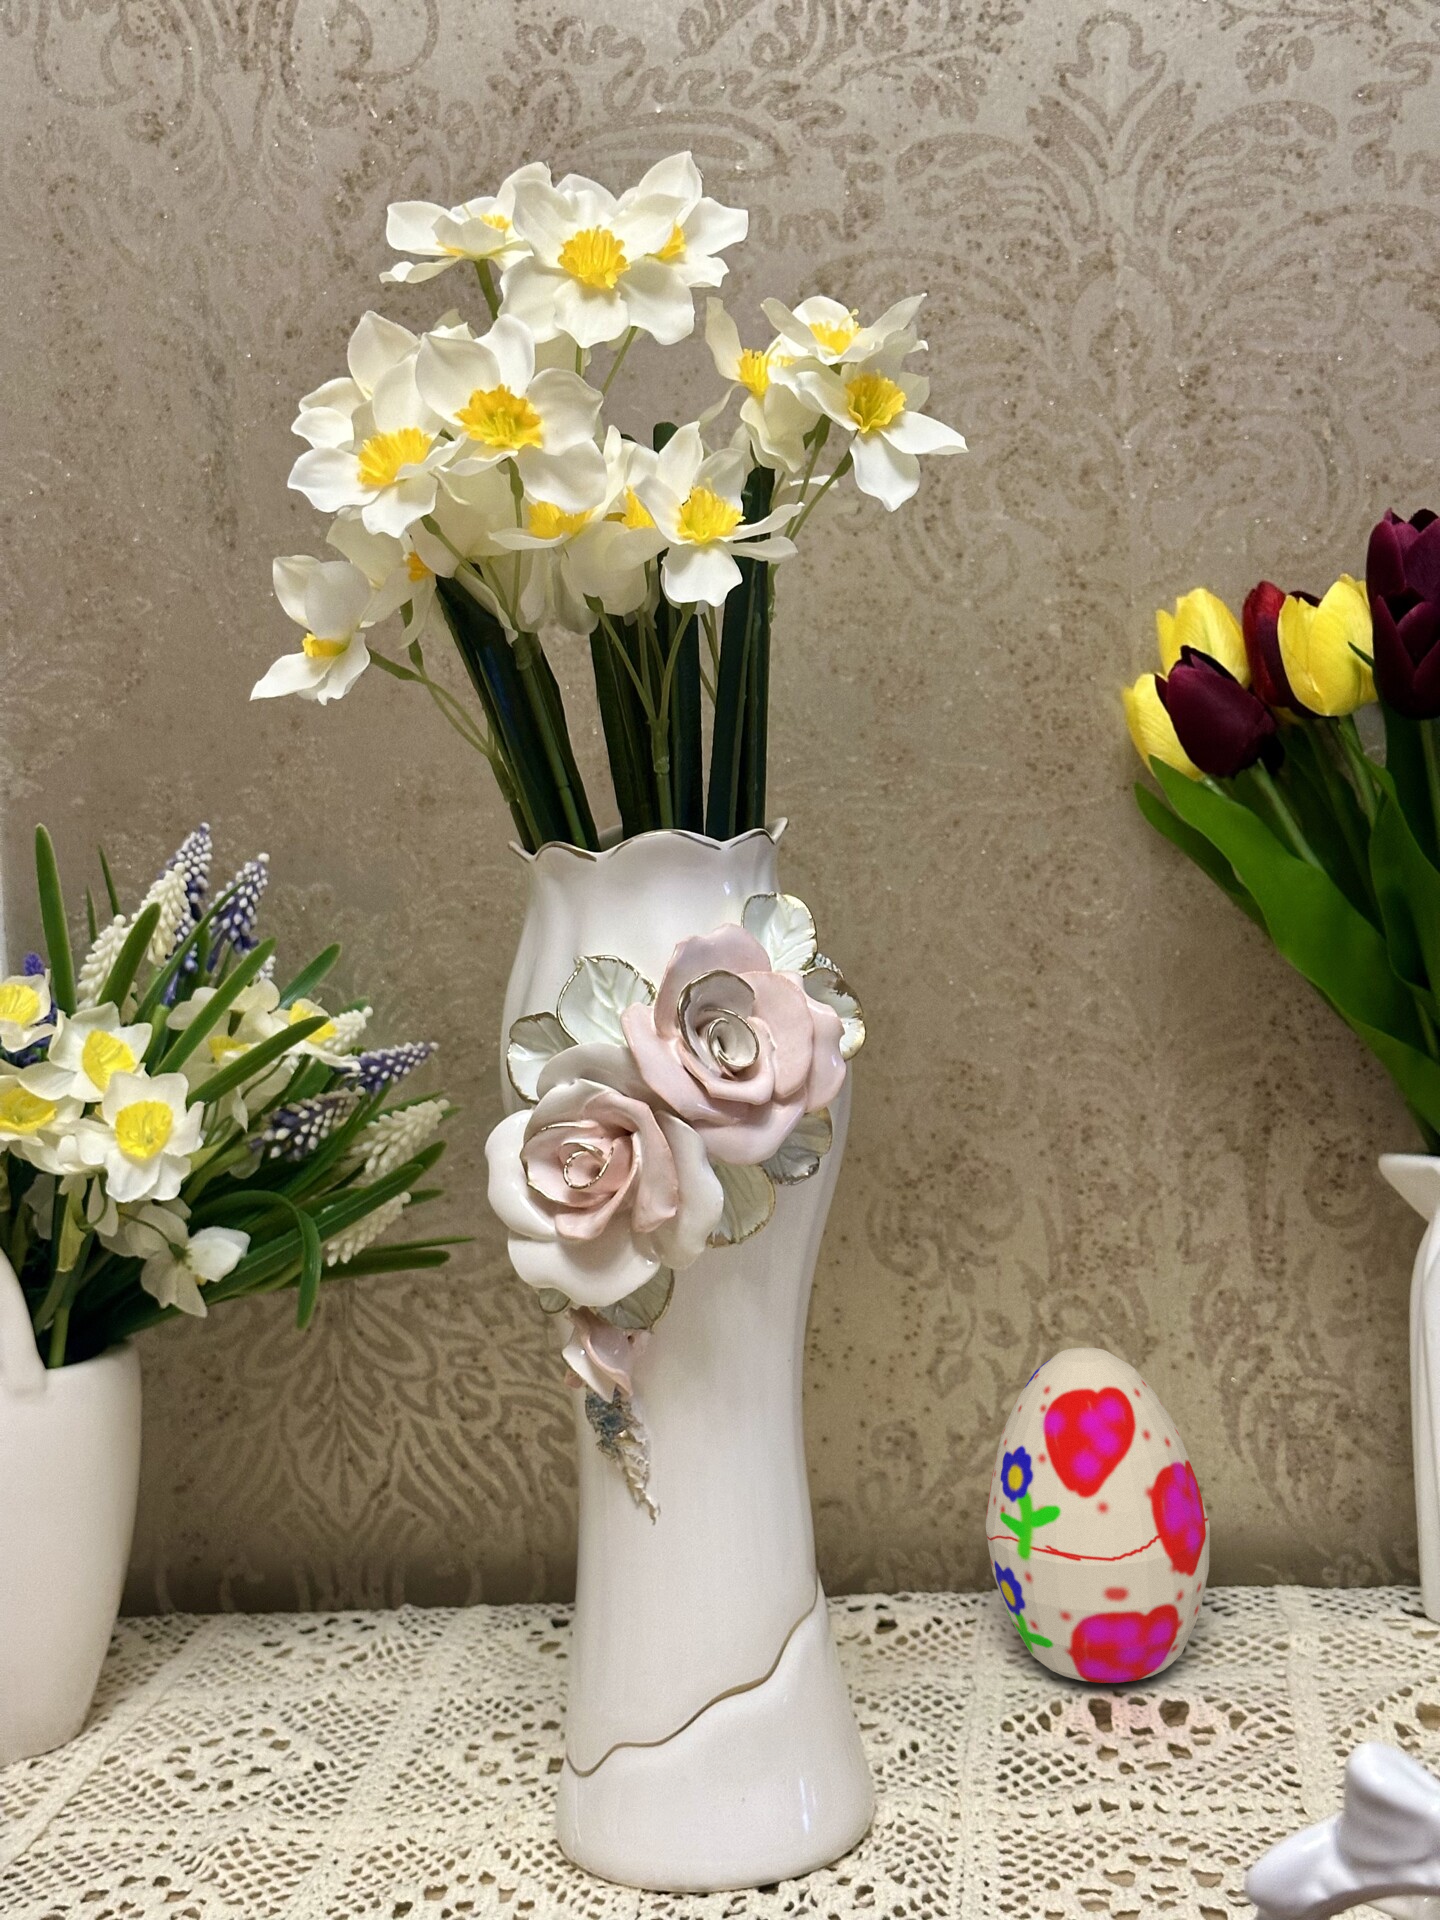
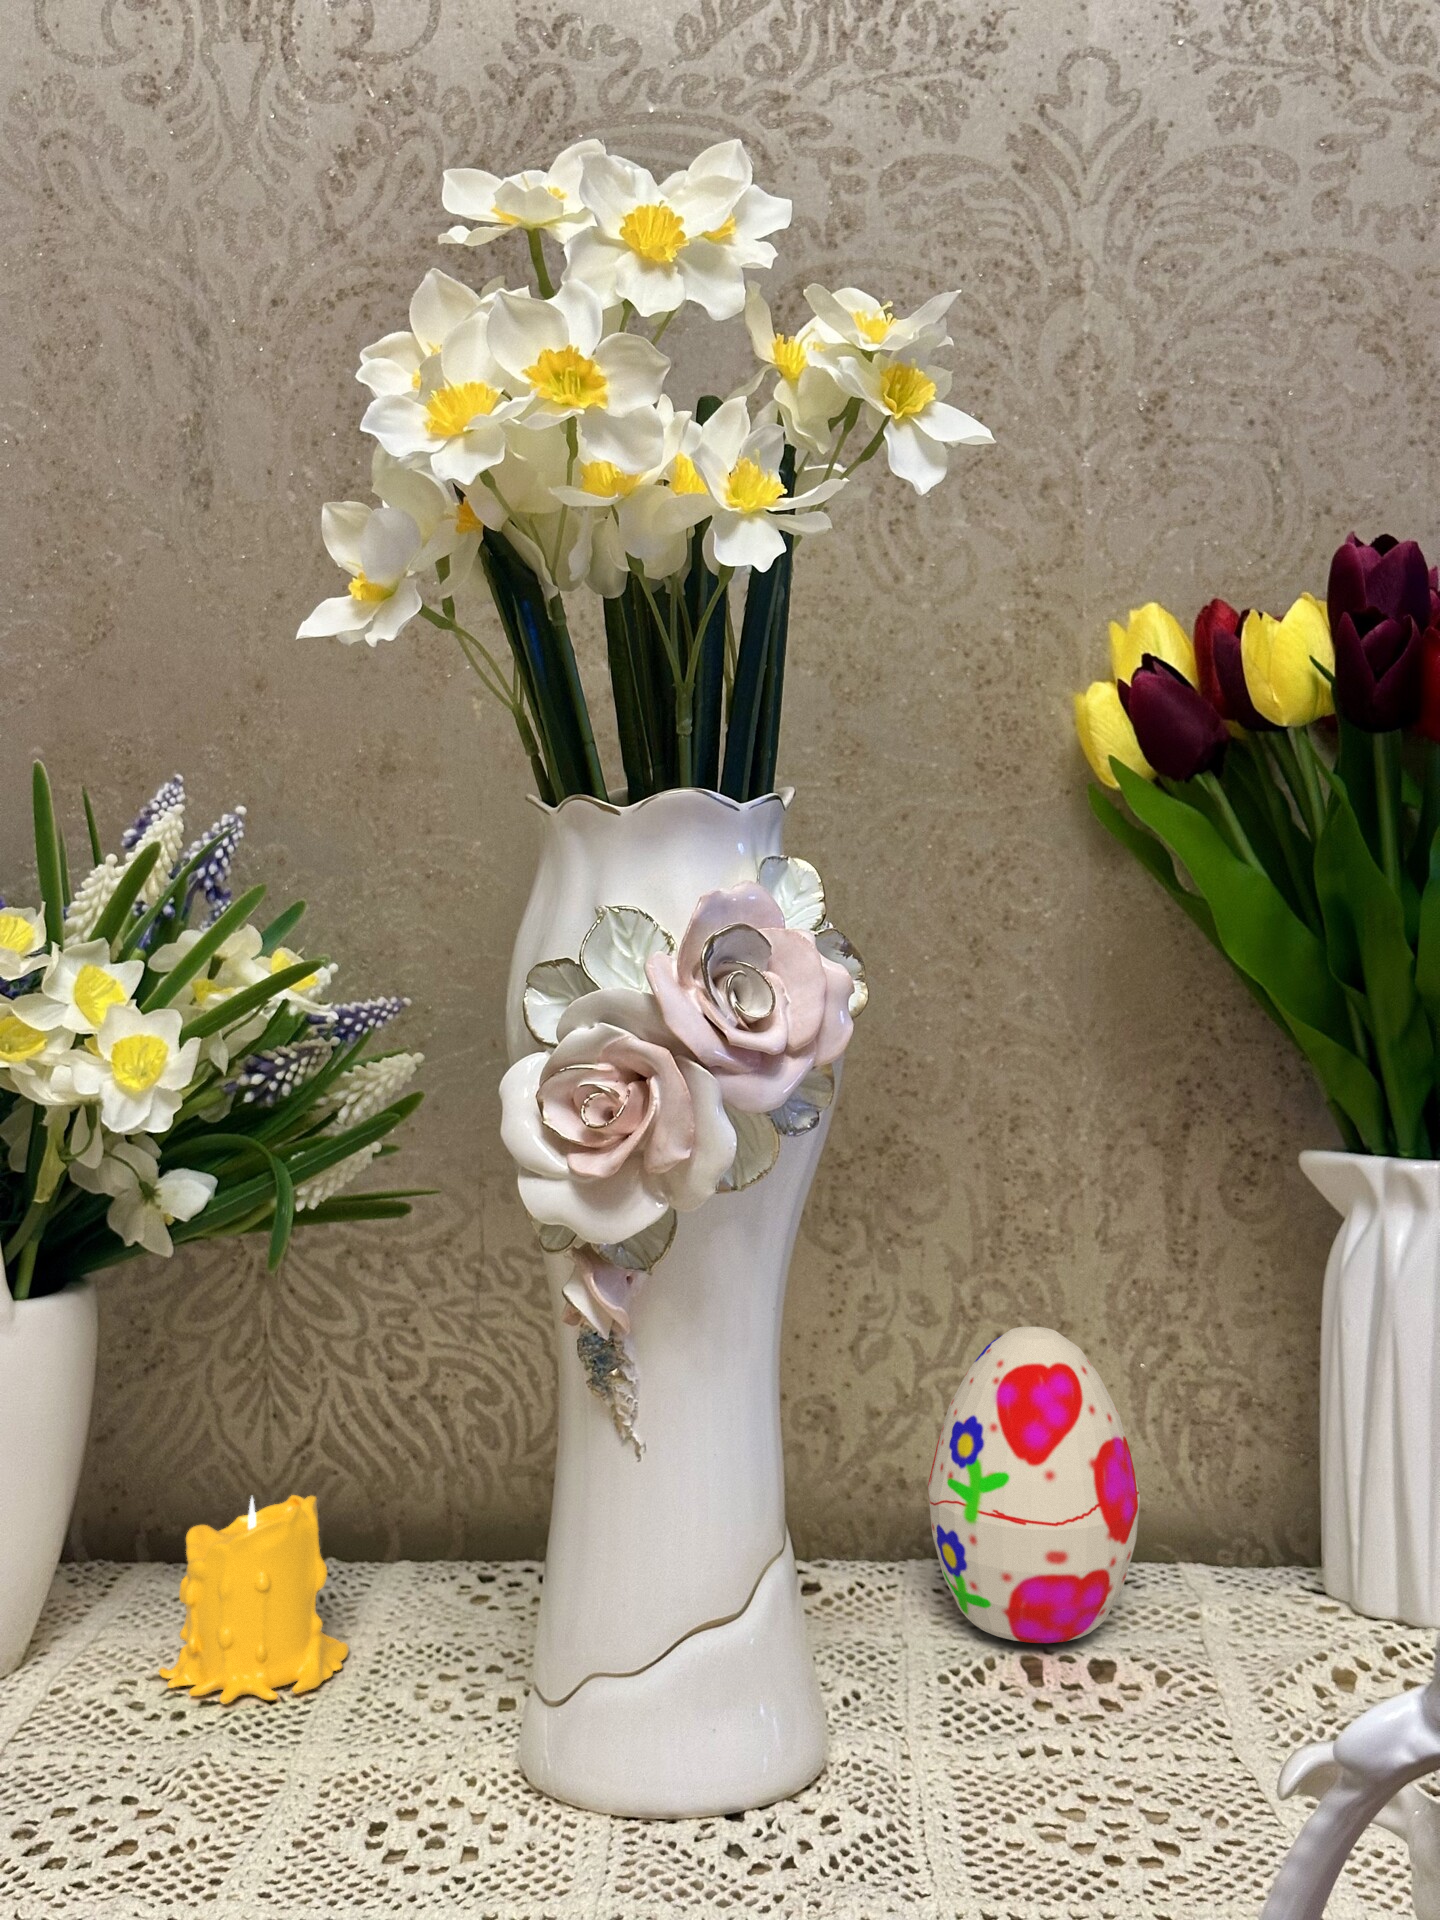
candle: none [216,1550,405,1771] -> present [159,1495,349,1704]

